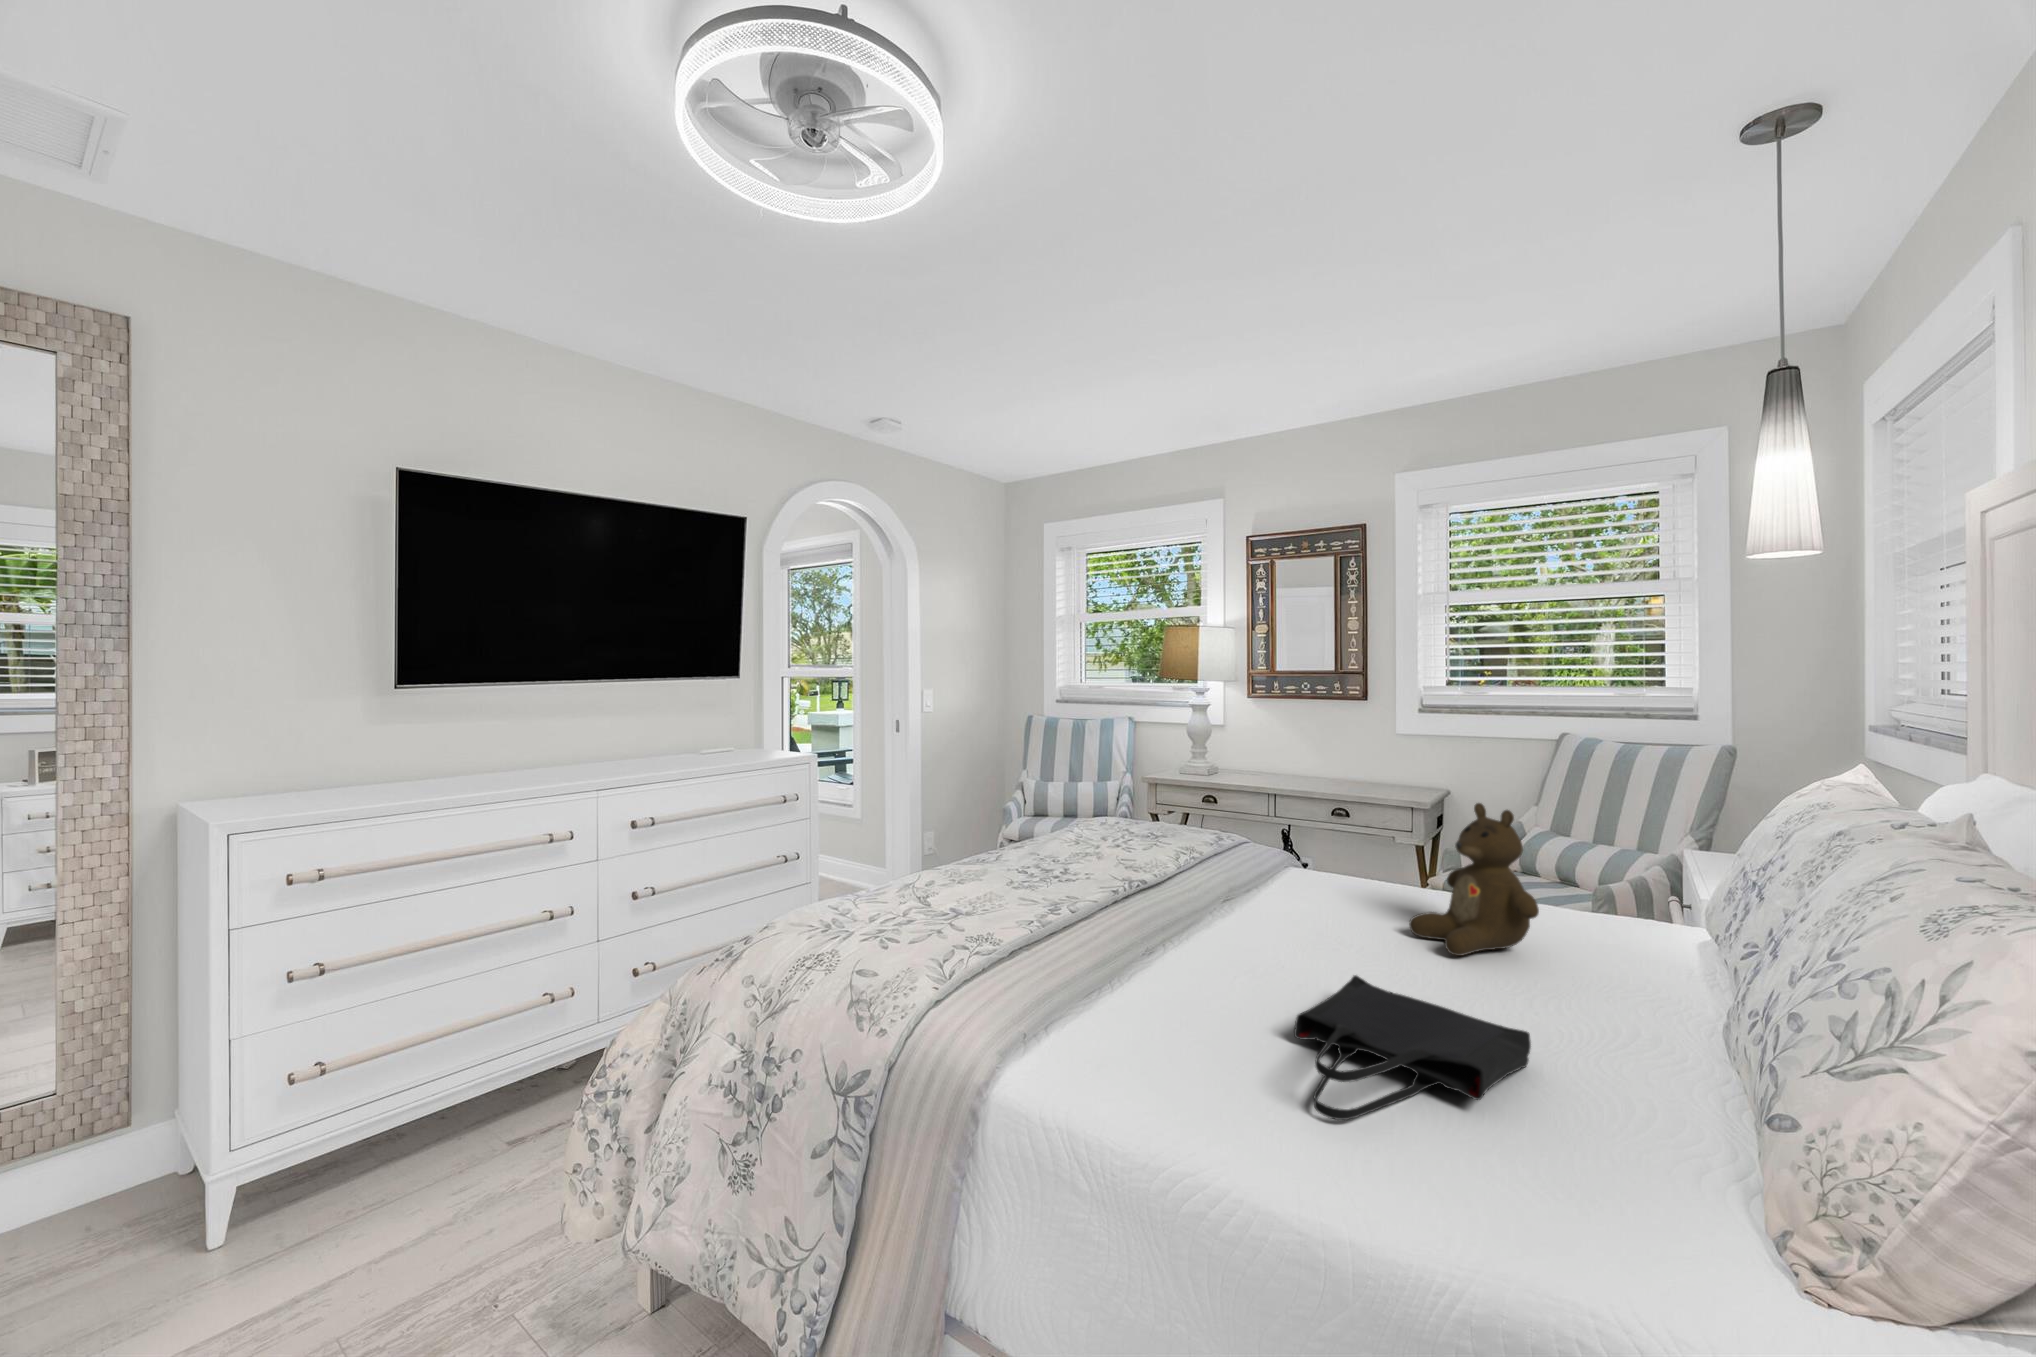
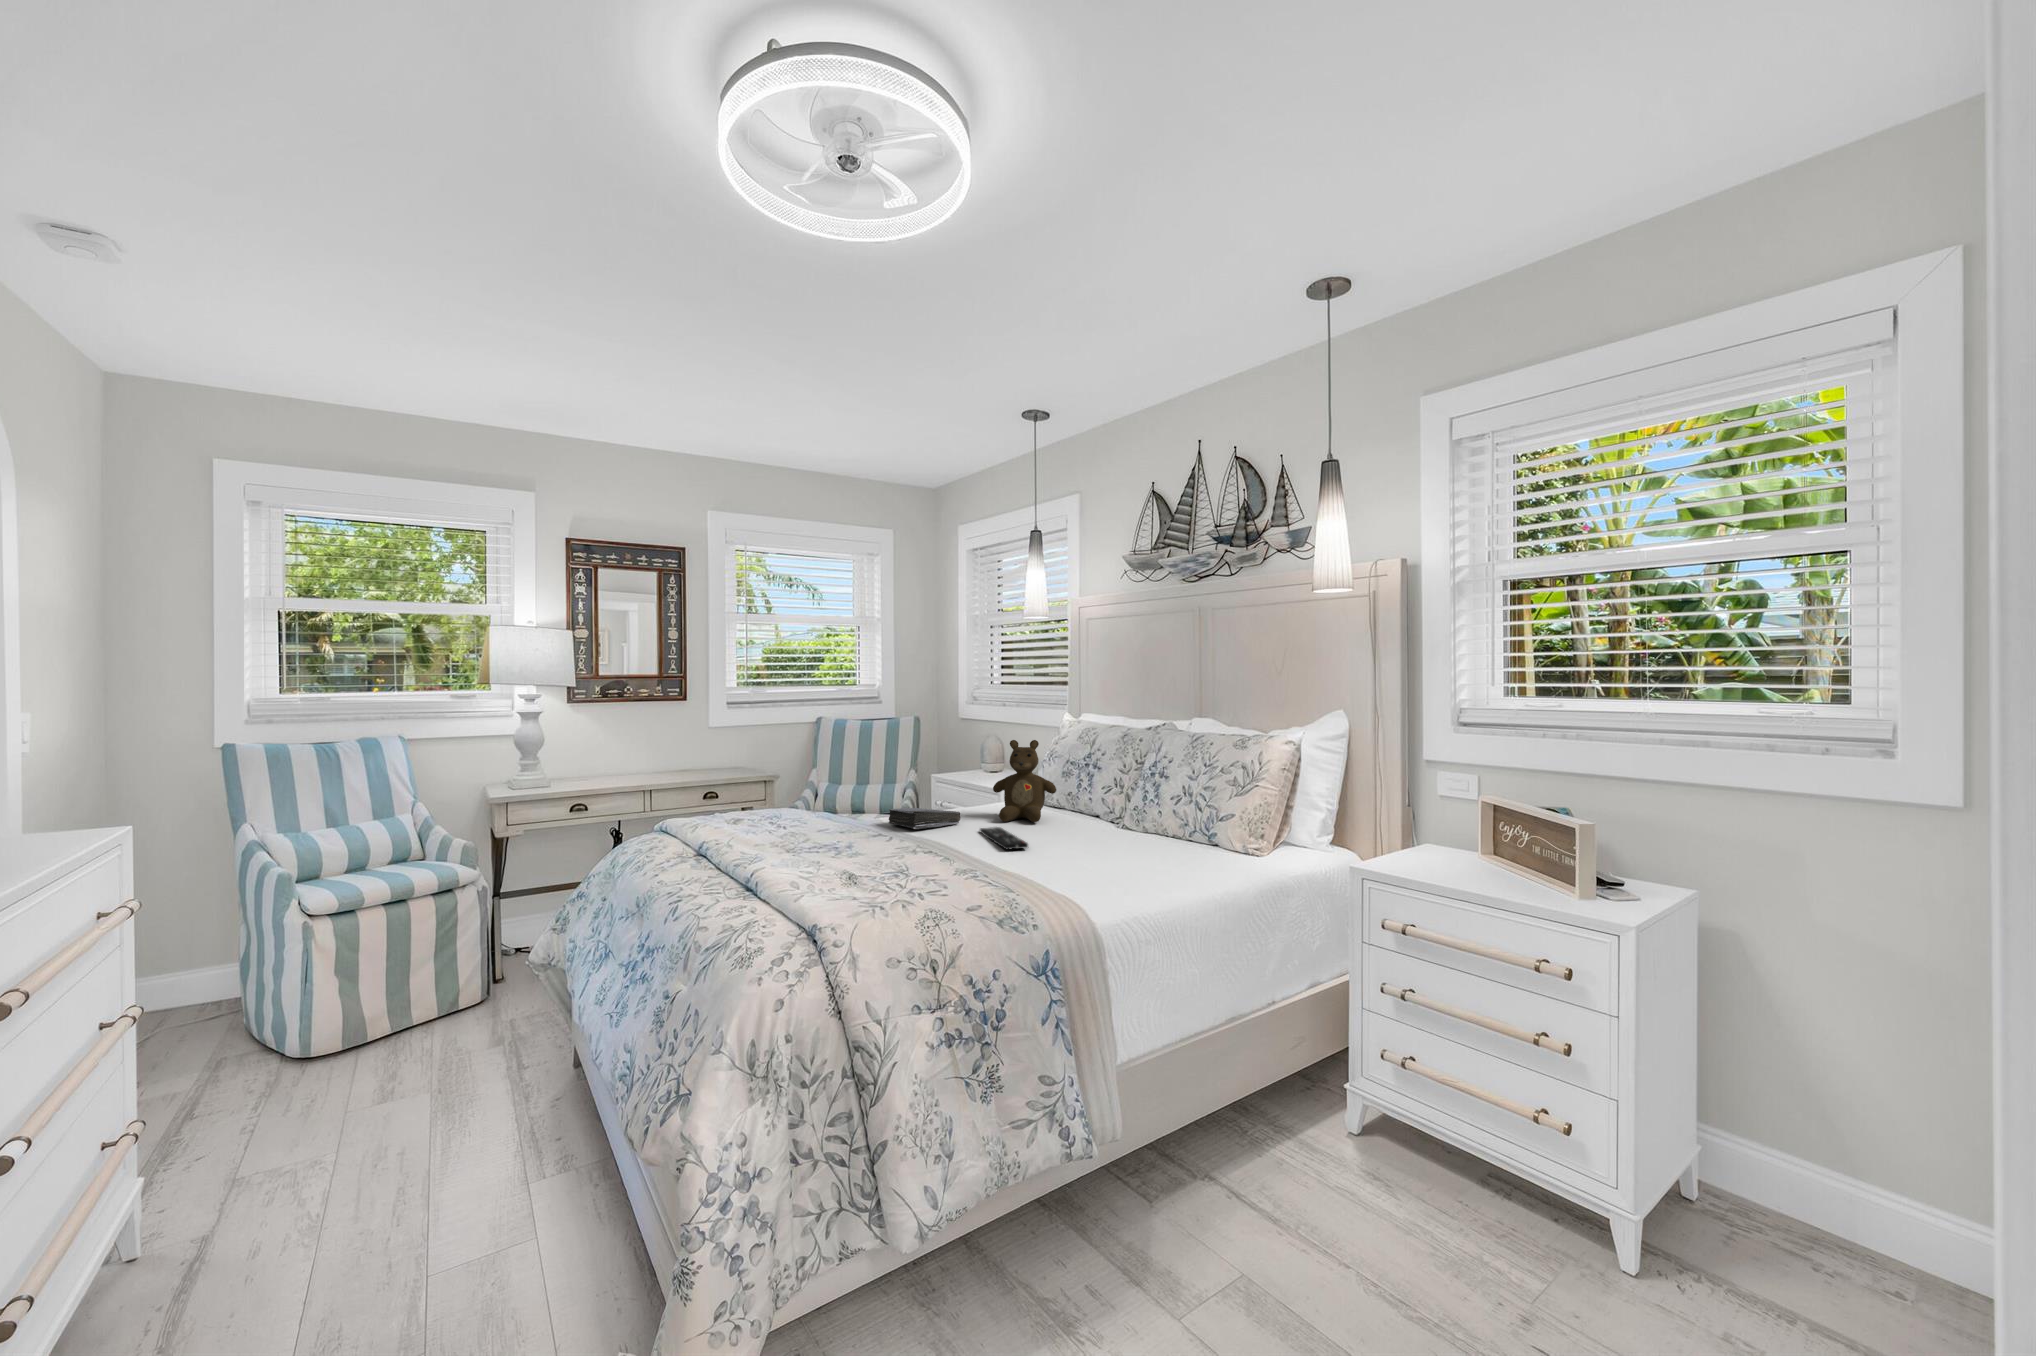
book: none [1253,862,1355,912] -> present [889,808,960,829]
remote control: none [1235,926,1359,971] -> present [980,827,1028,850]
tote bag: present [1294,975,1531,1120] -> none [1075,825,1182,868]

